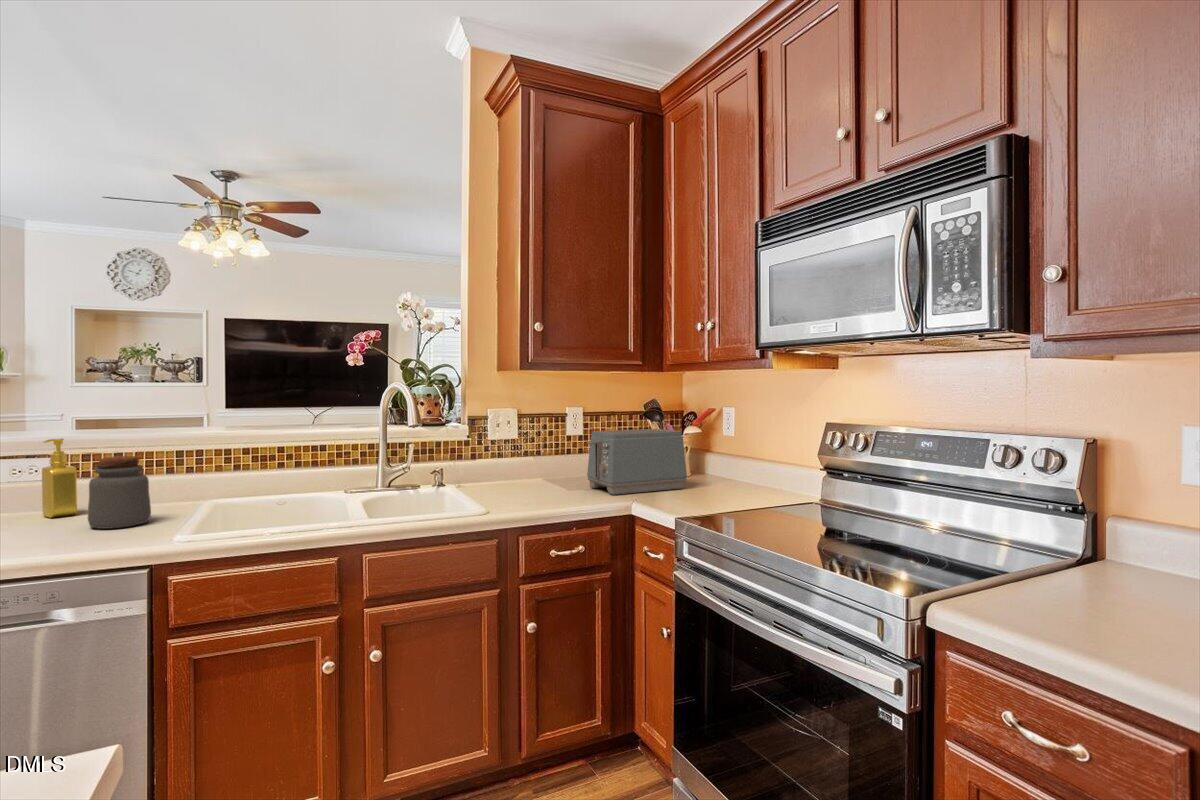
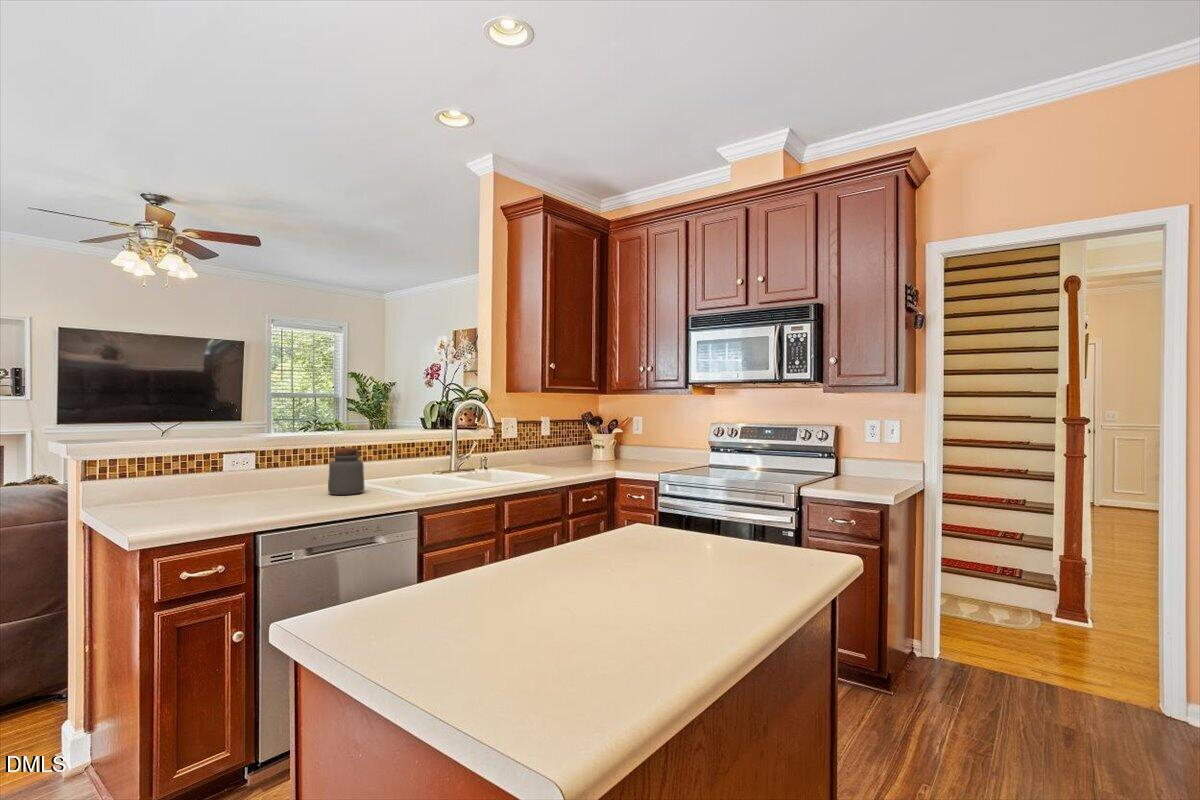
toaster: present [587,429,687,495] -> none [574,429,631,468]
soap dispenser: present [42,438,77,518] -> none [258,438,288,494]

